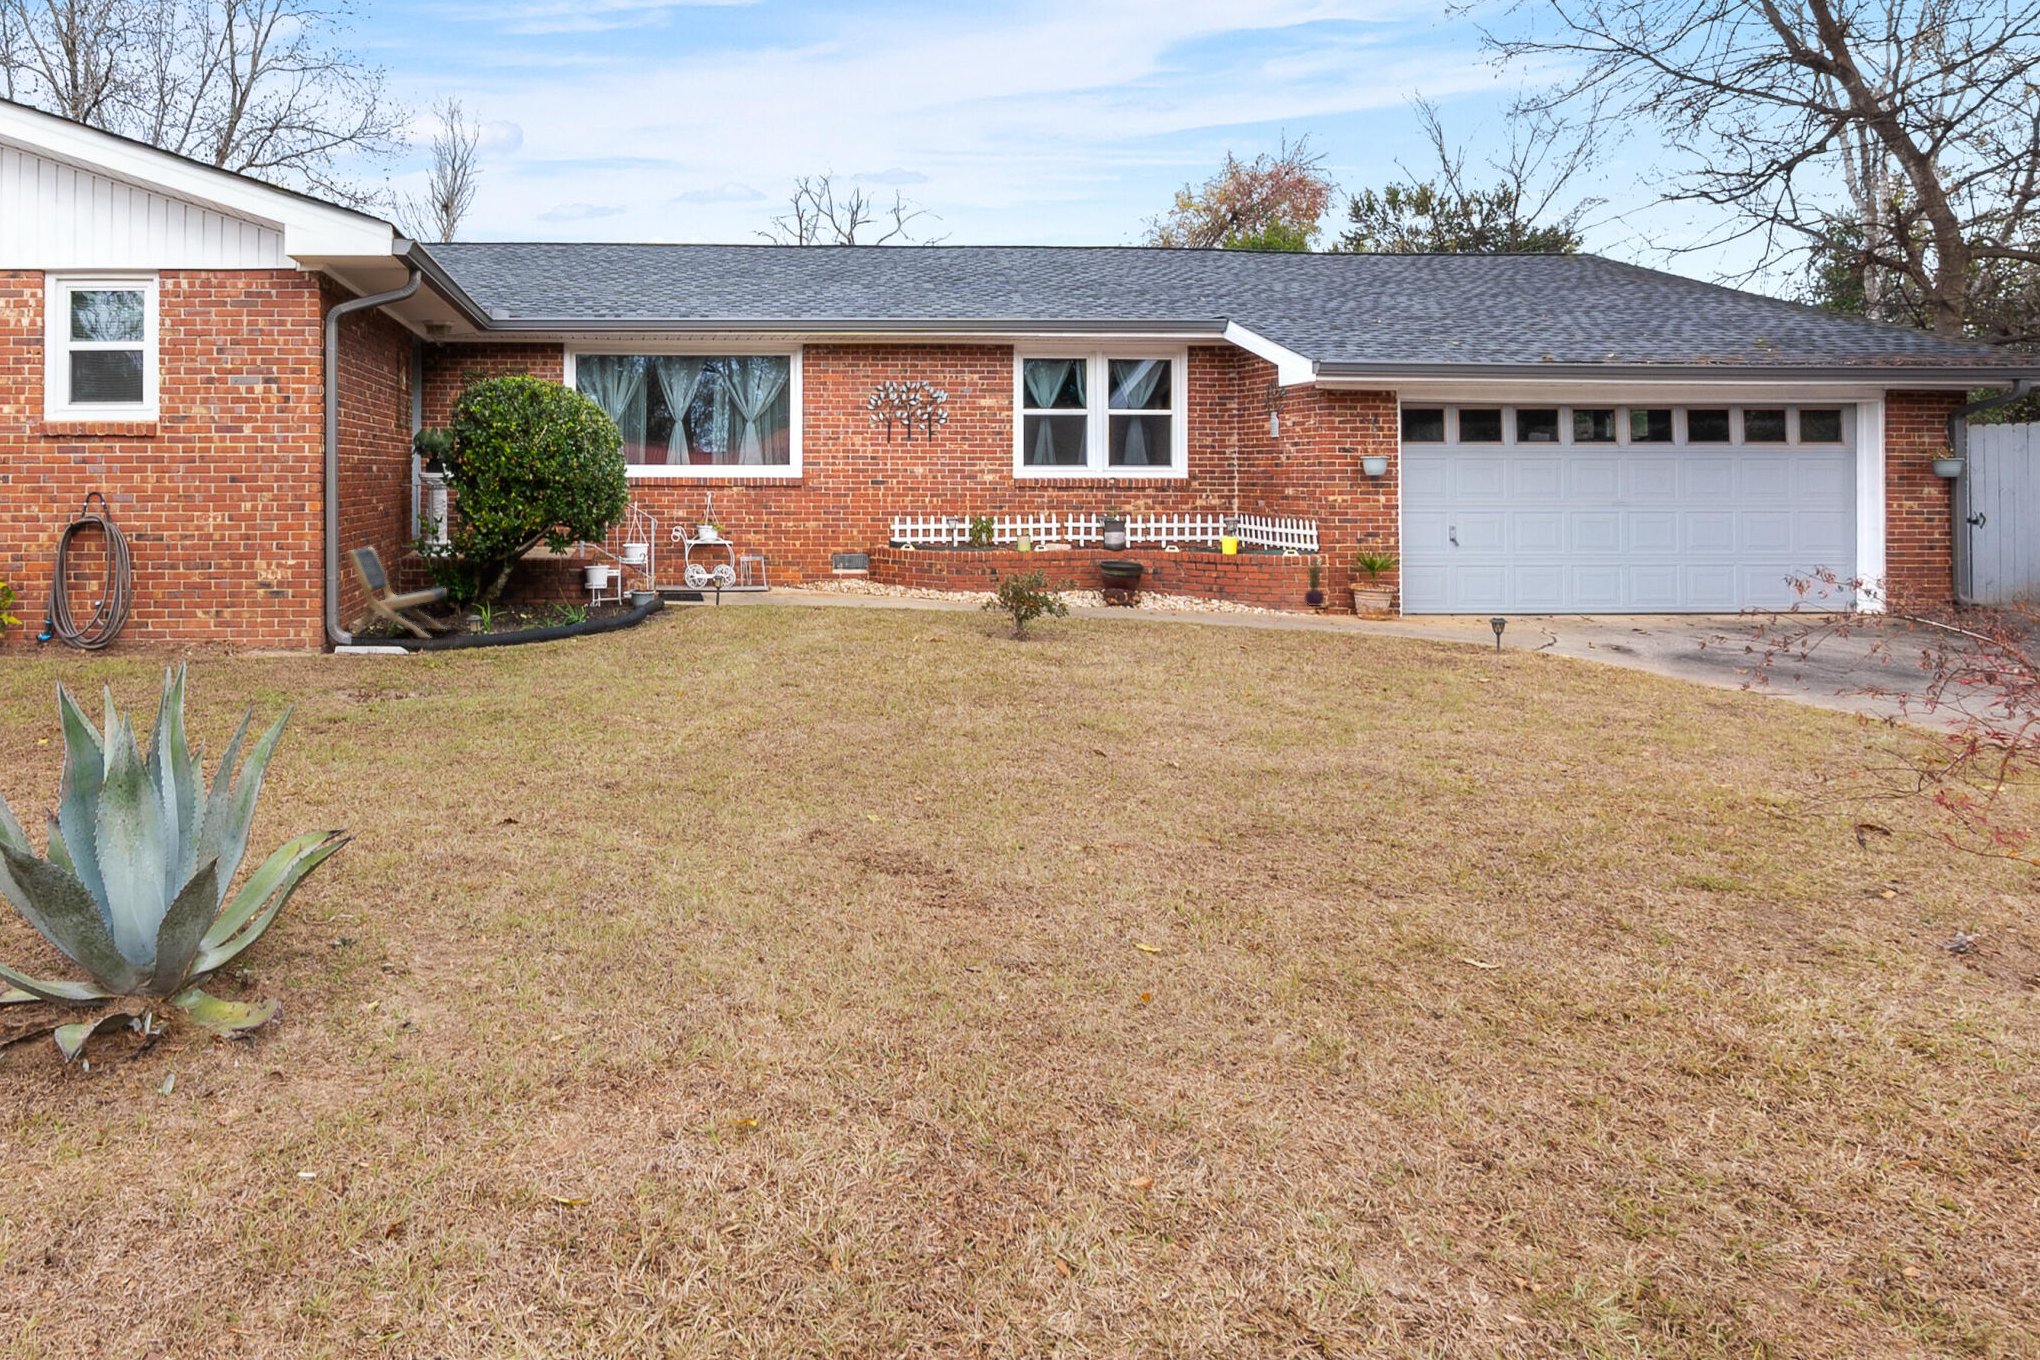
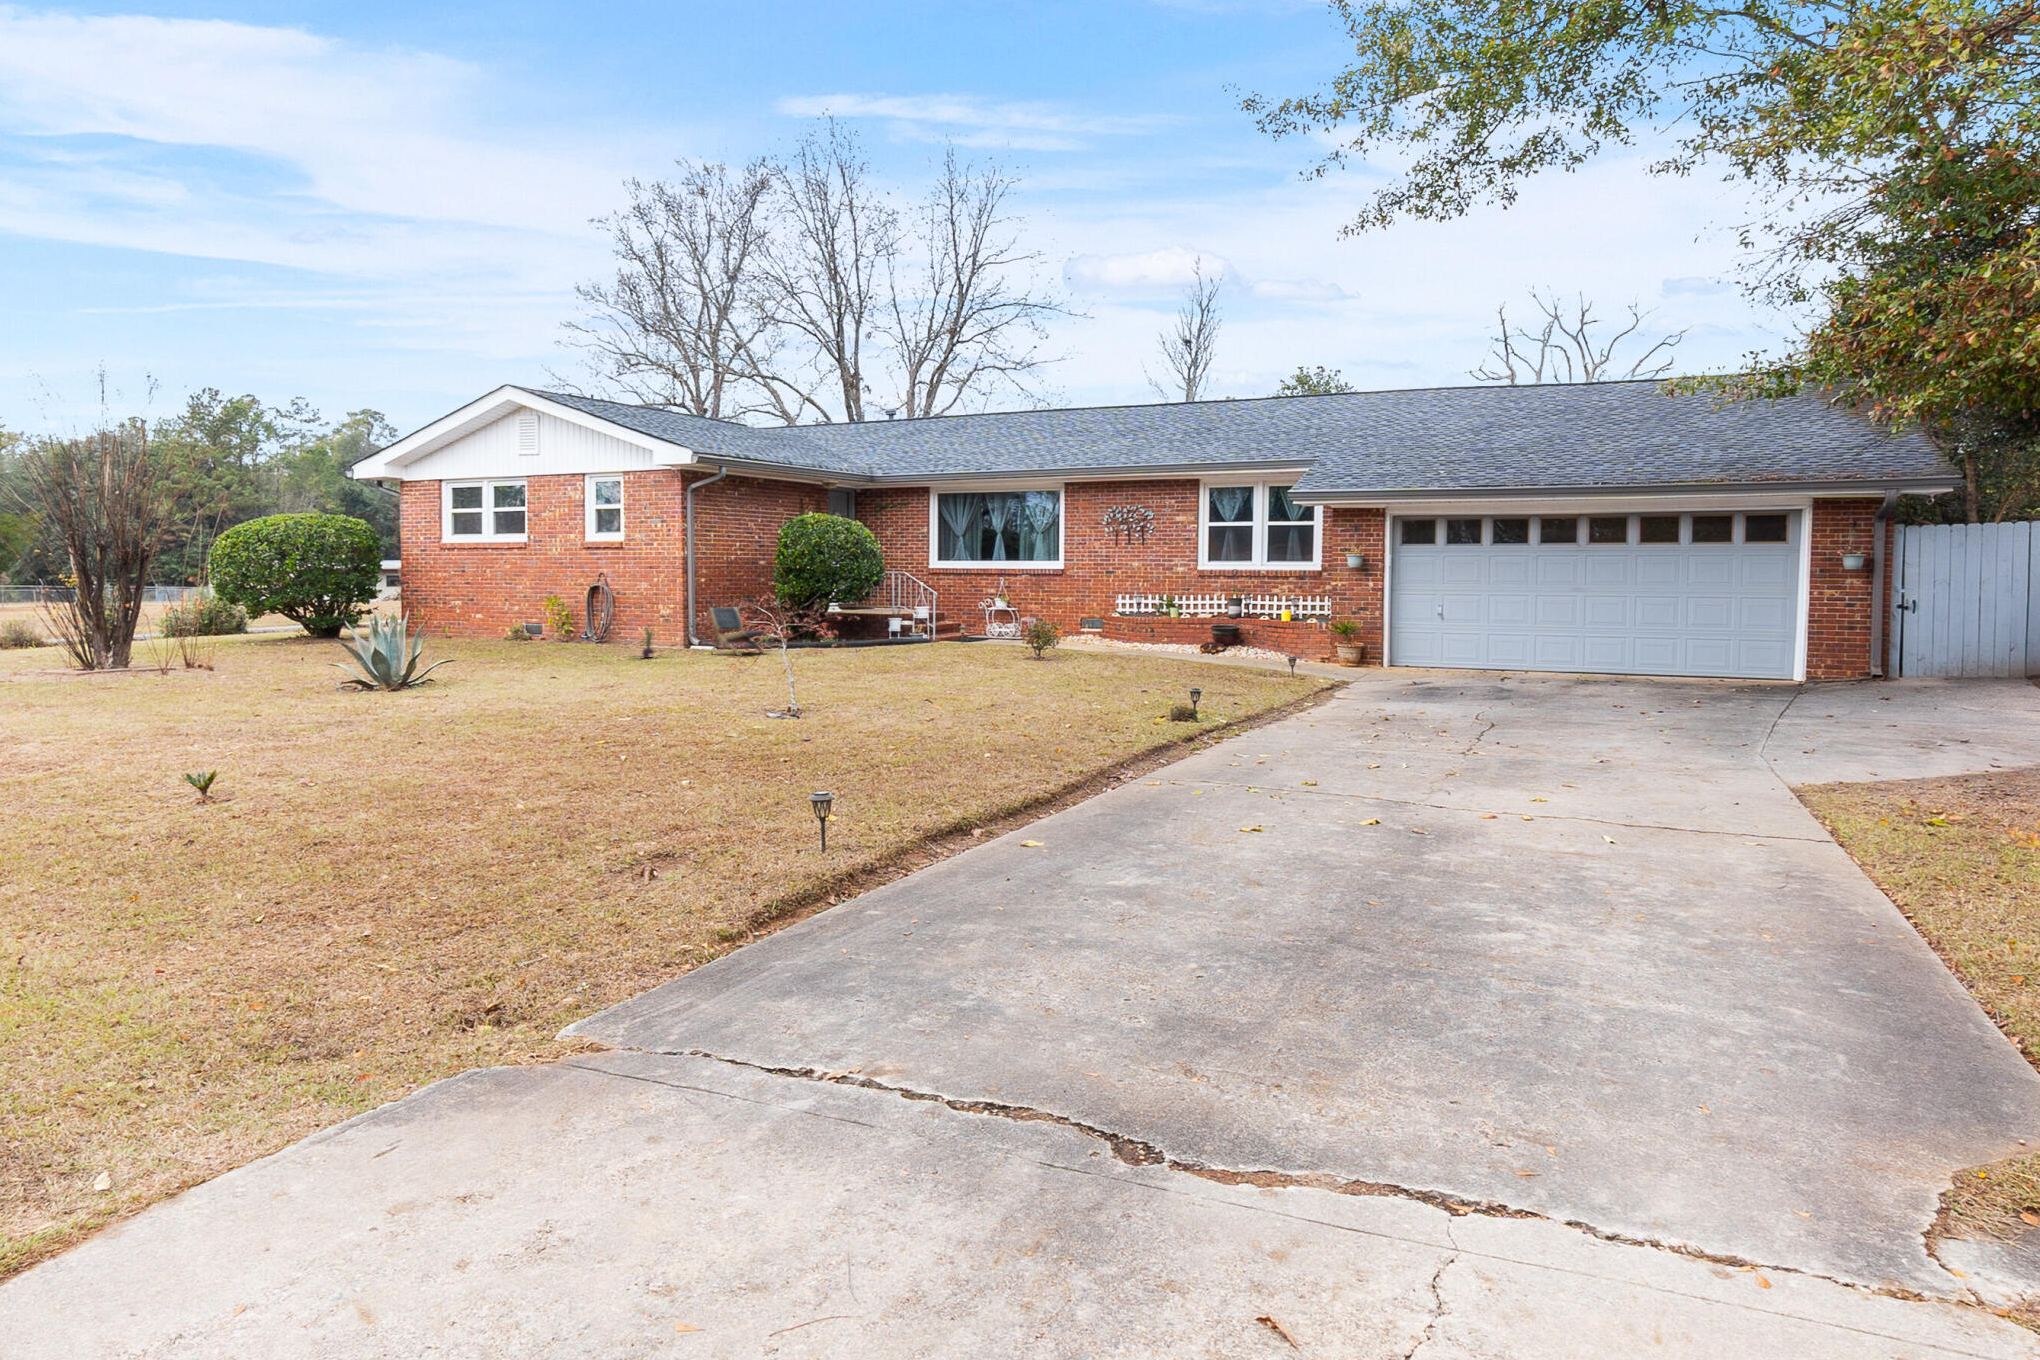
decorative plant: present [1305,559,1324,606] -> present [643,628,655,658]

